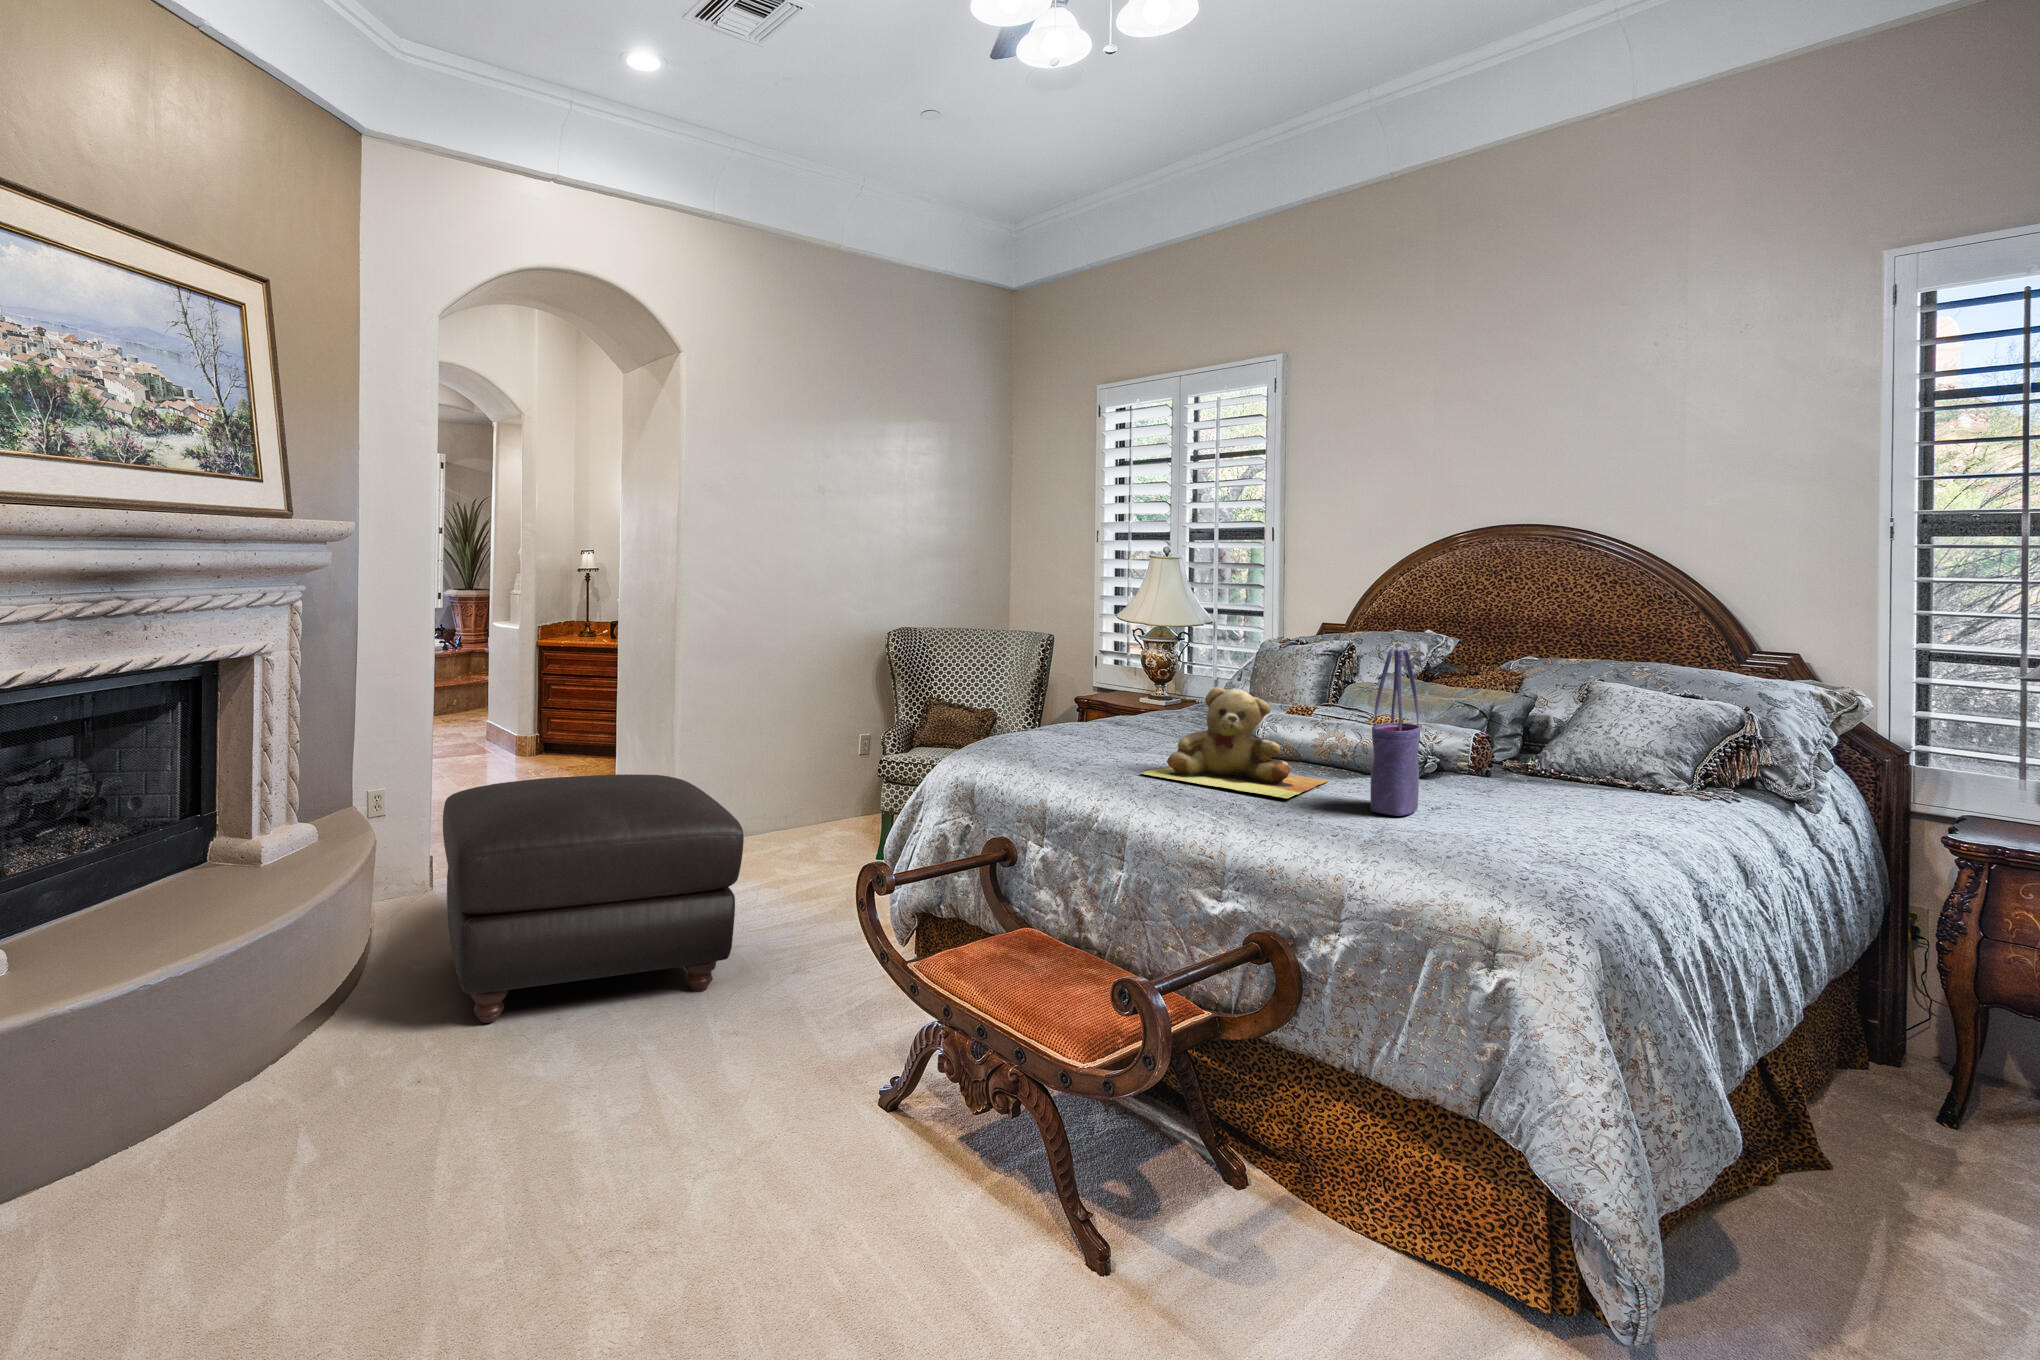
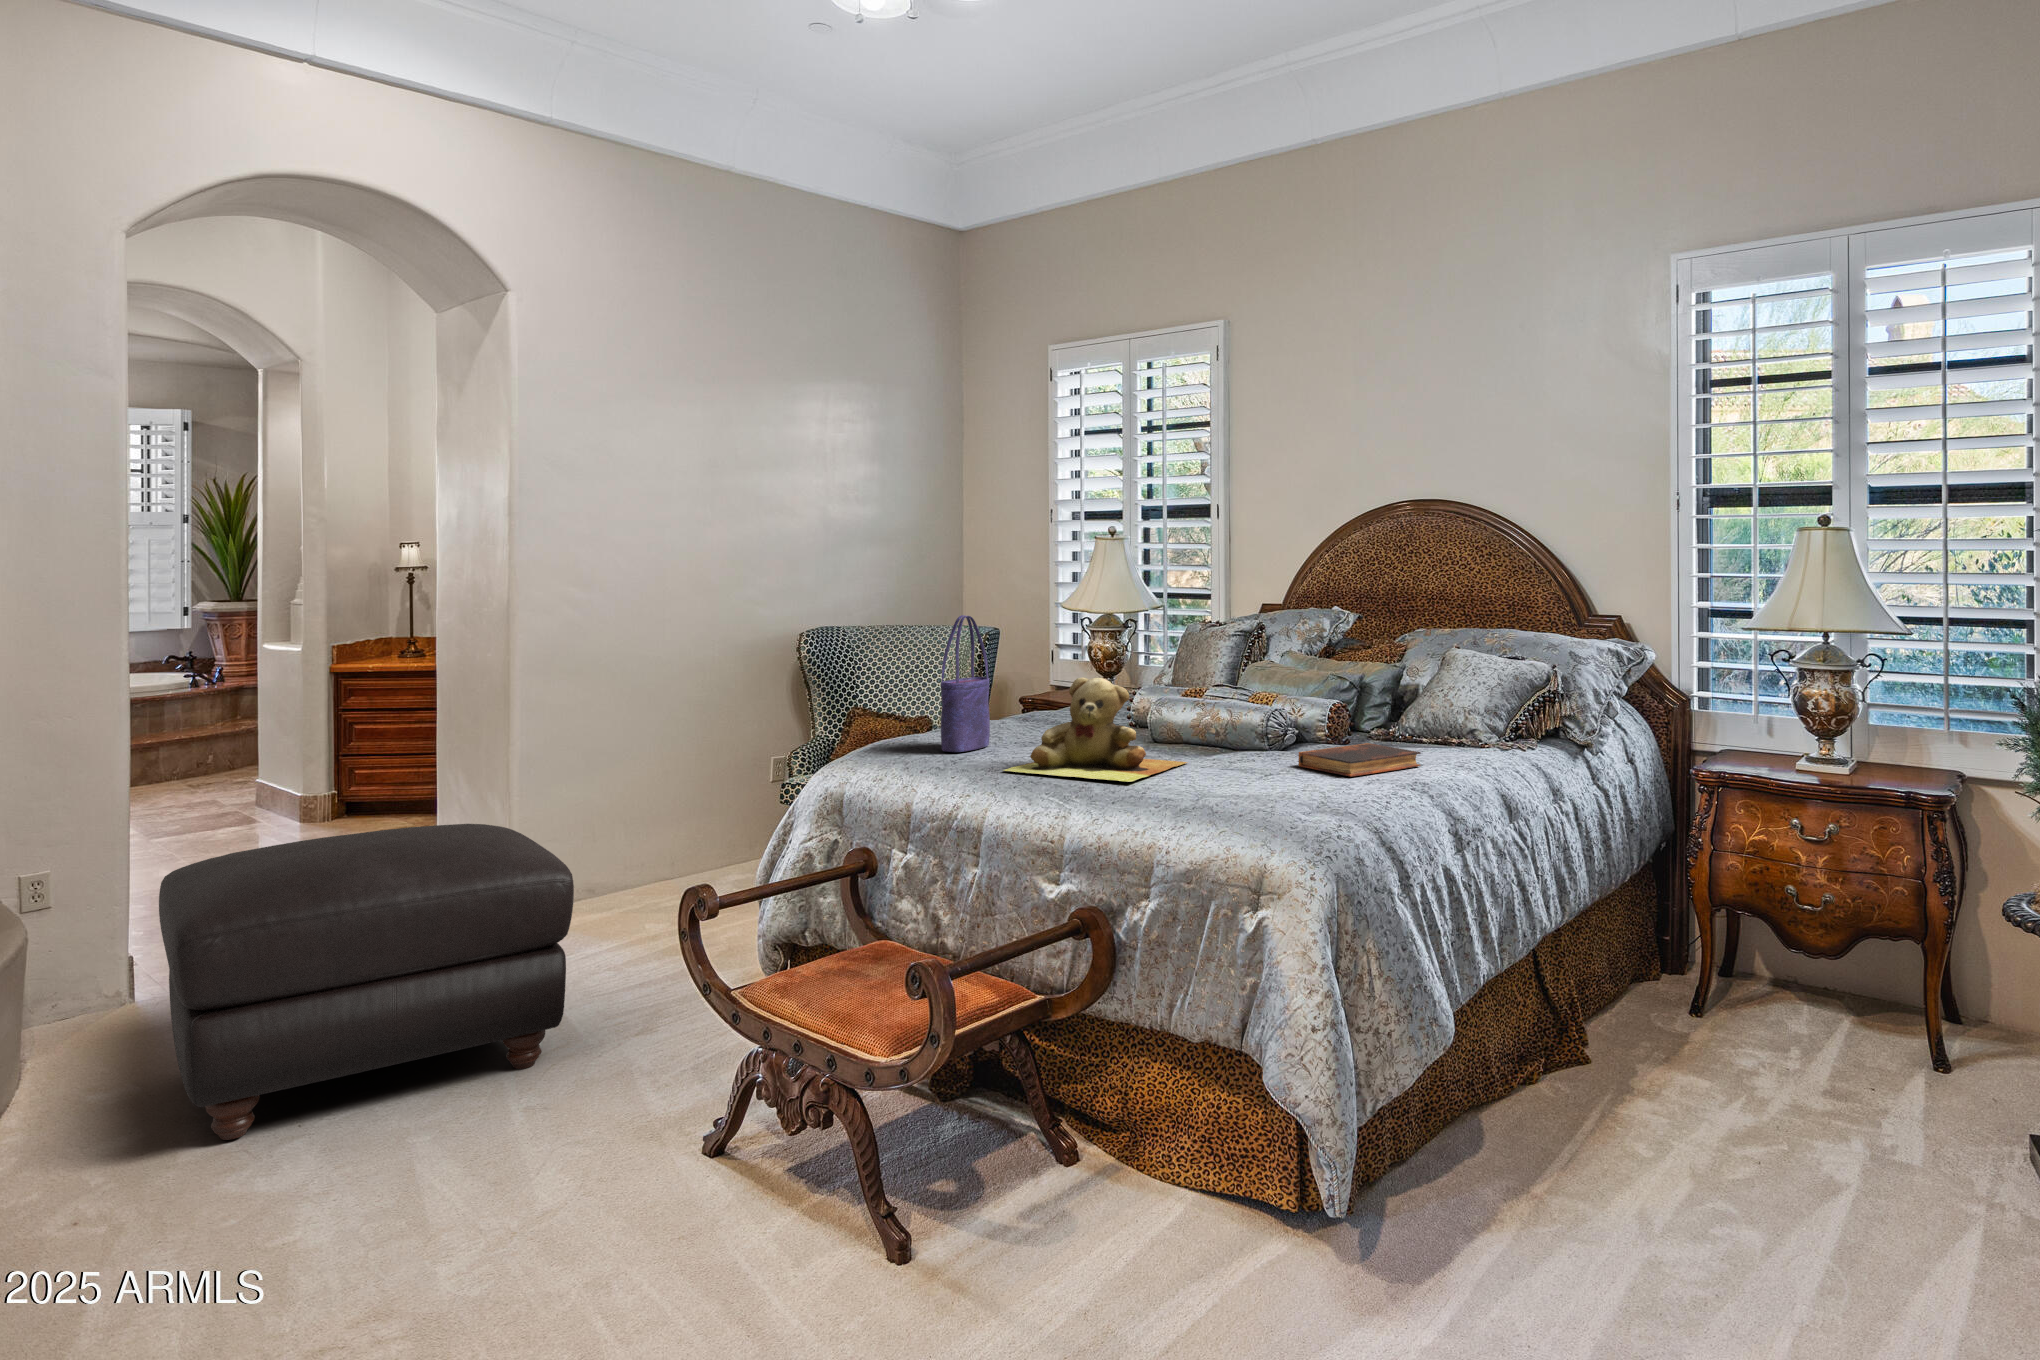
tote bag: present [1370,649,1421,816] -> present [941,615,990,752]
book: none [1459,776,1610,814] -> present [1298,743,1421,777]

